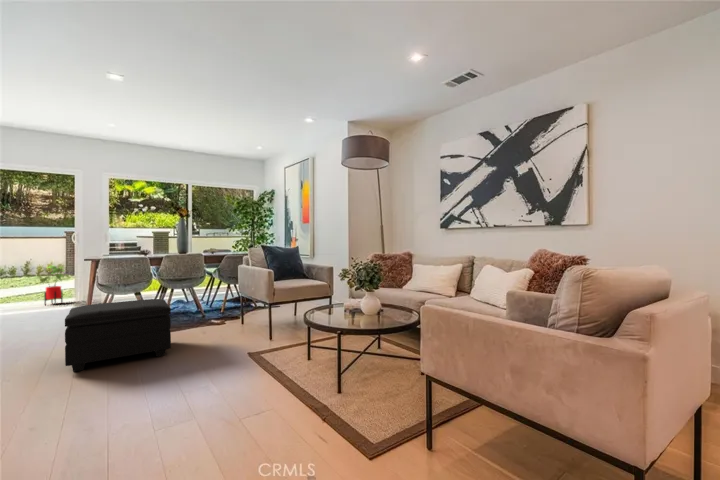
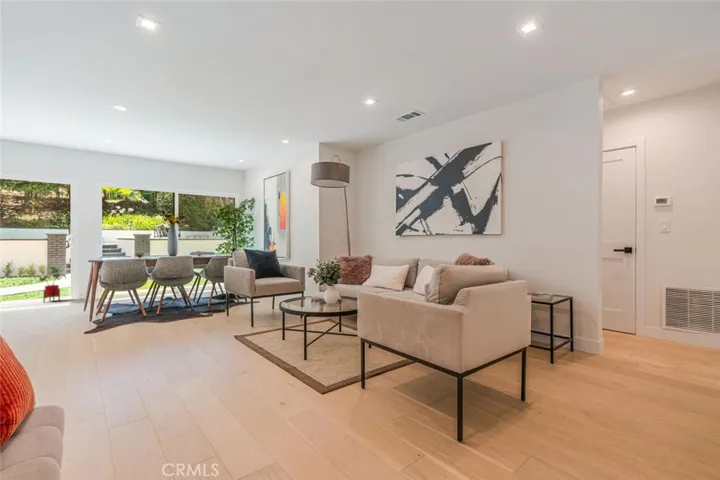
footstool: present [65,299,171,372] -> none [87,294,170,350]

